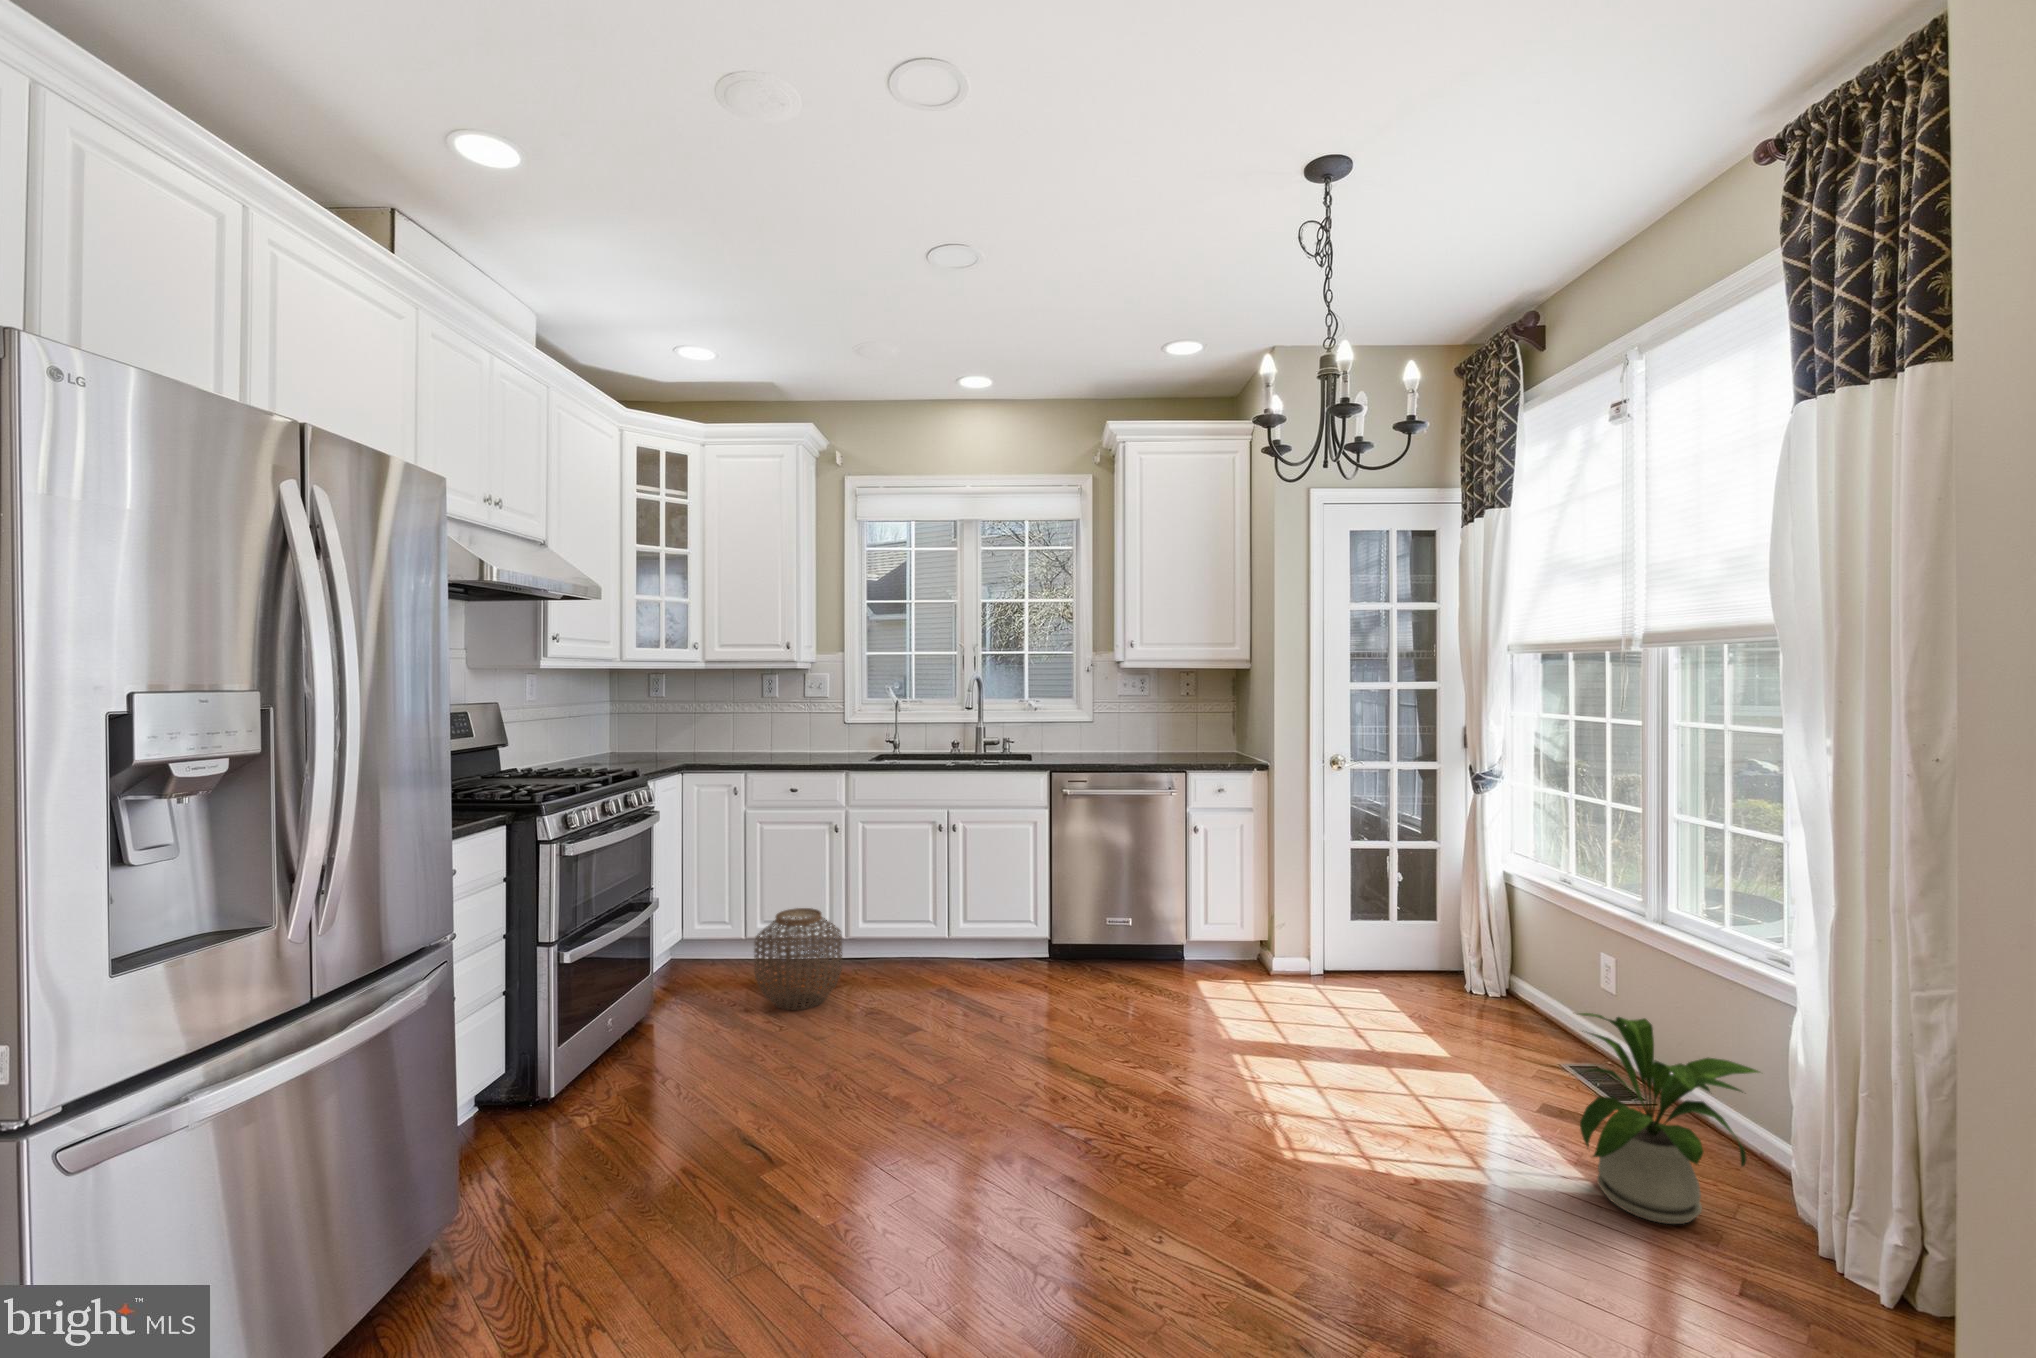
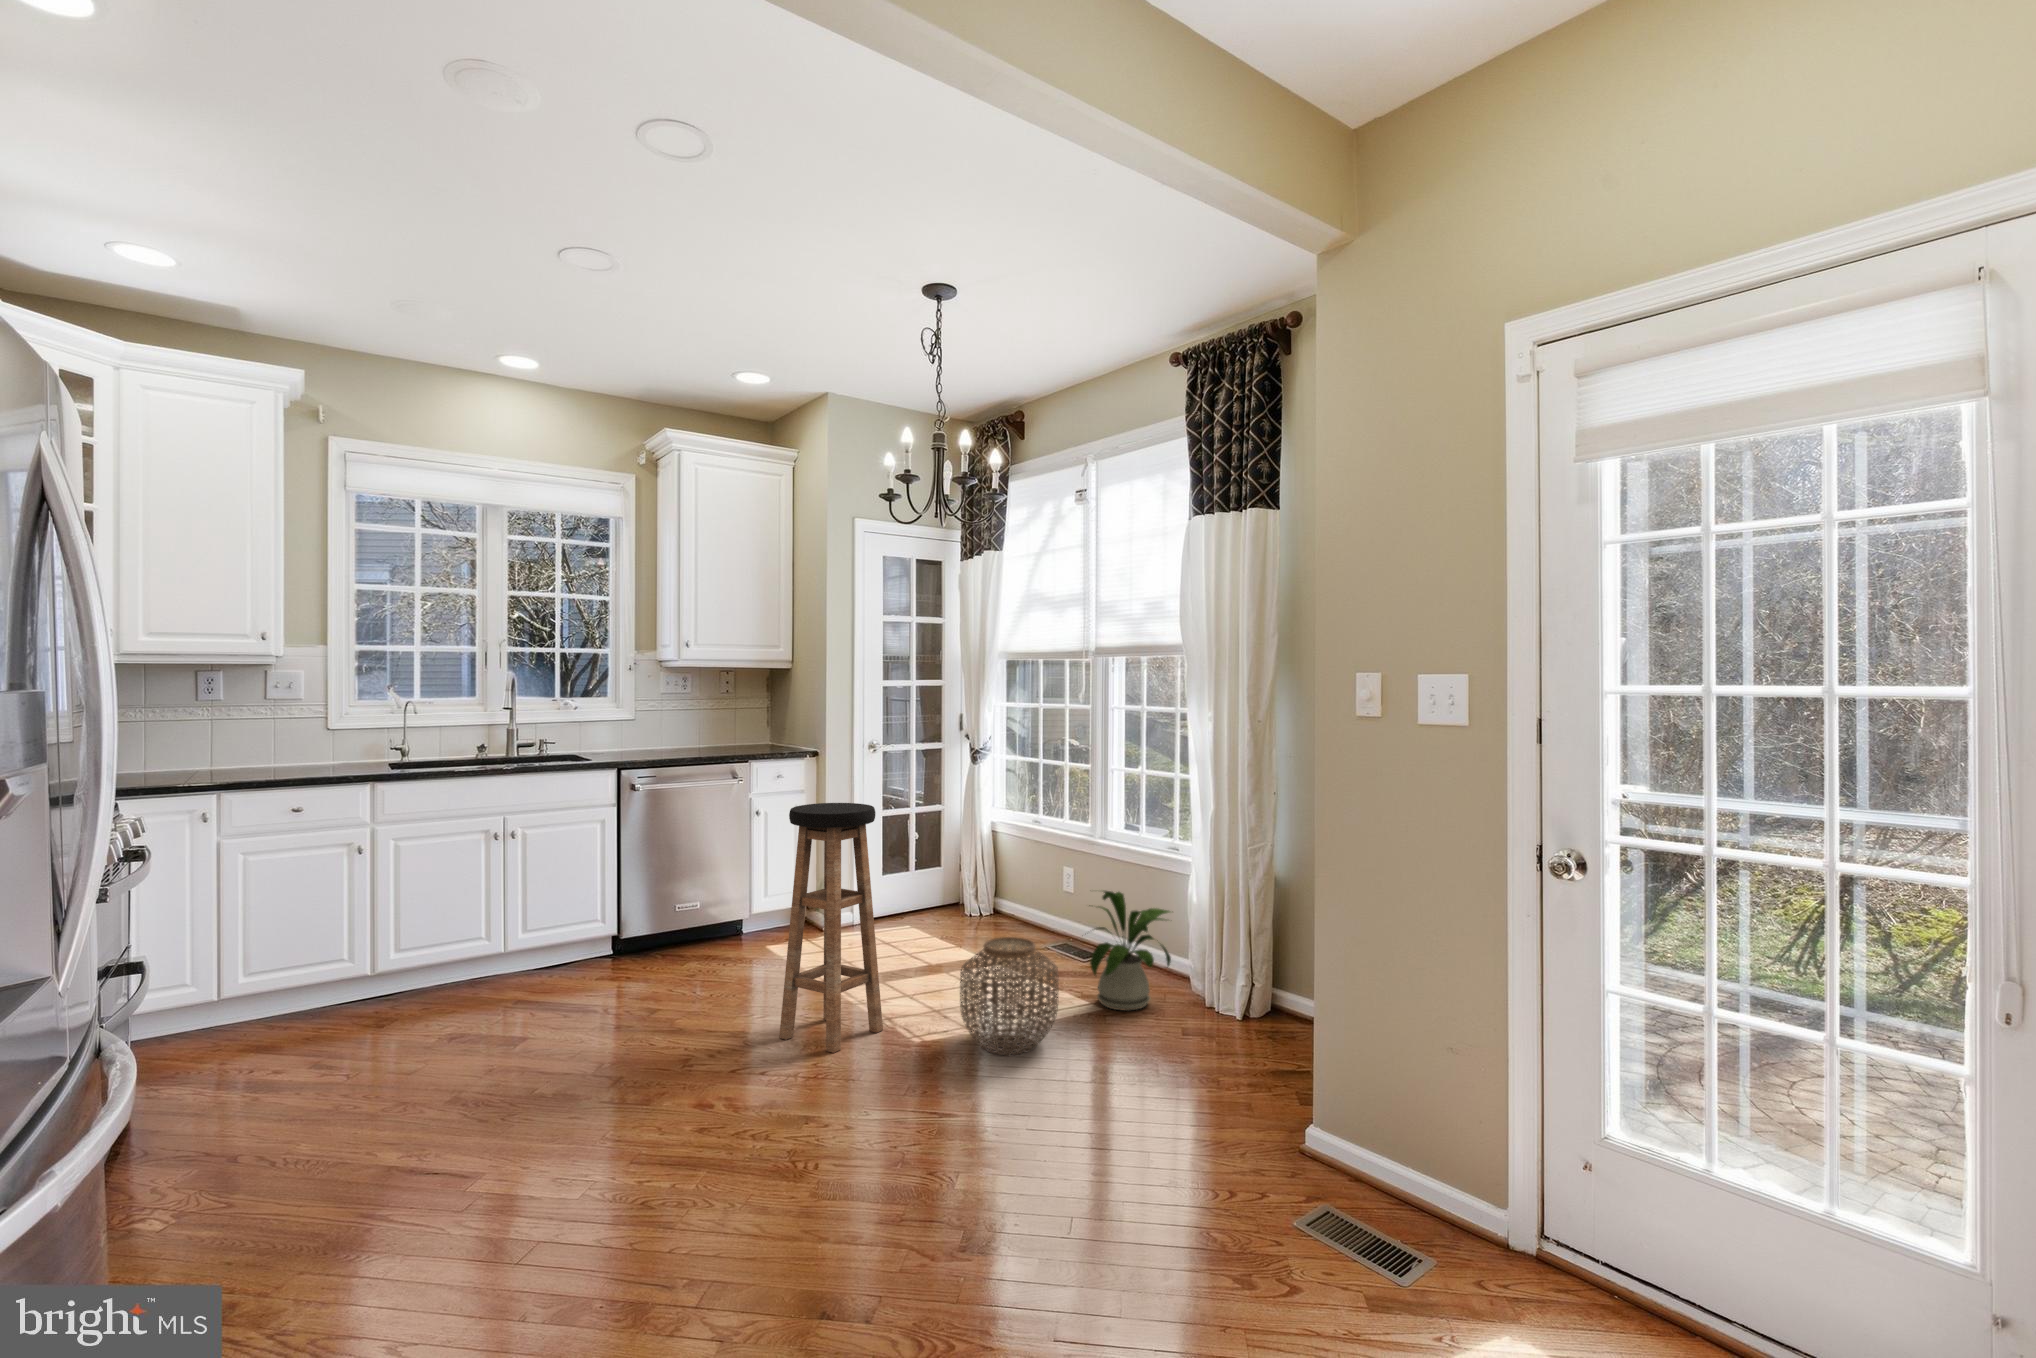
bar stool: none [1125,834,1249,1151] -> present [779,803,883,1053]
woven basket: present [754,908,842,1010] -> present [960,937,1058,1055]

